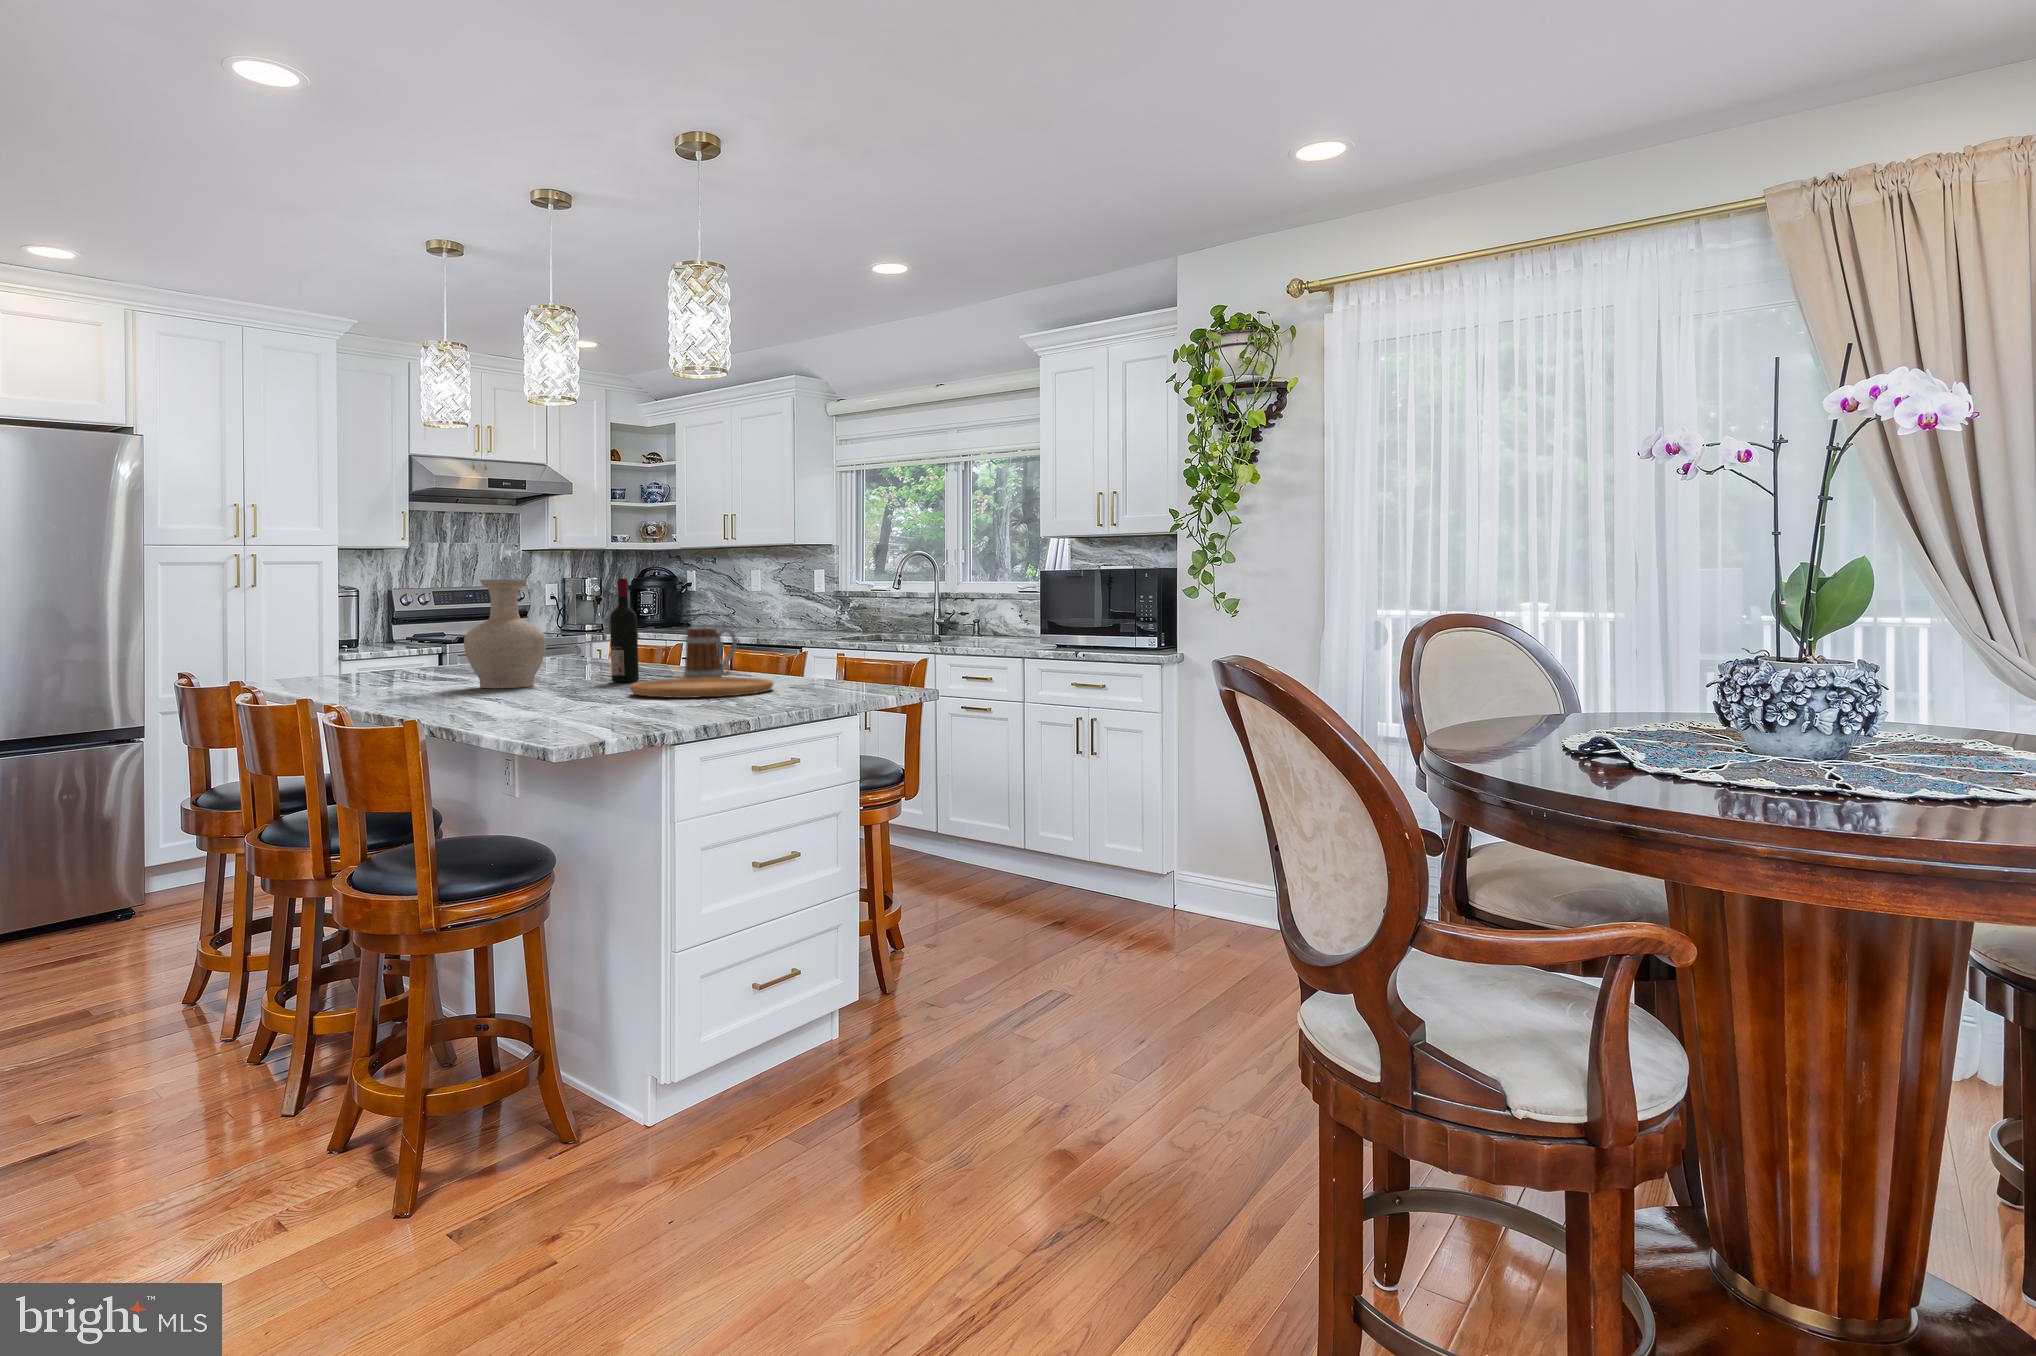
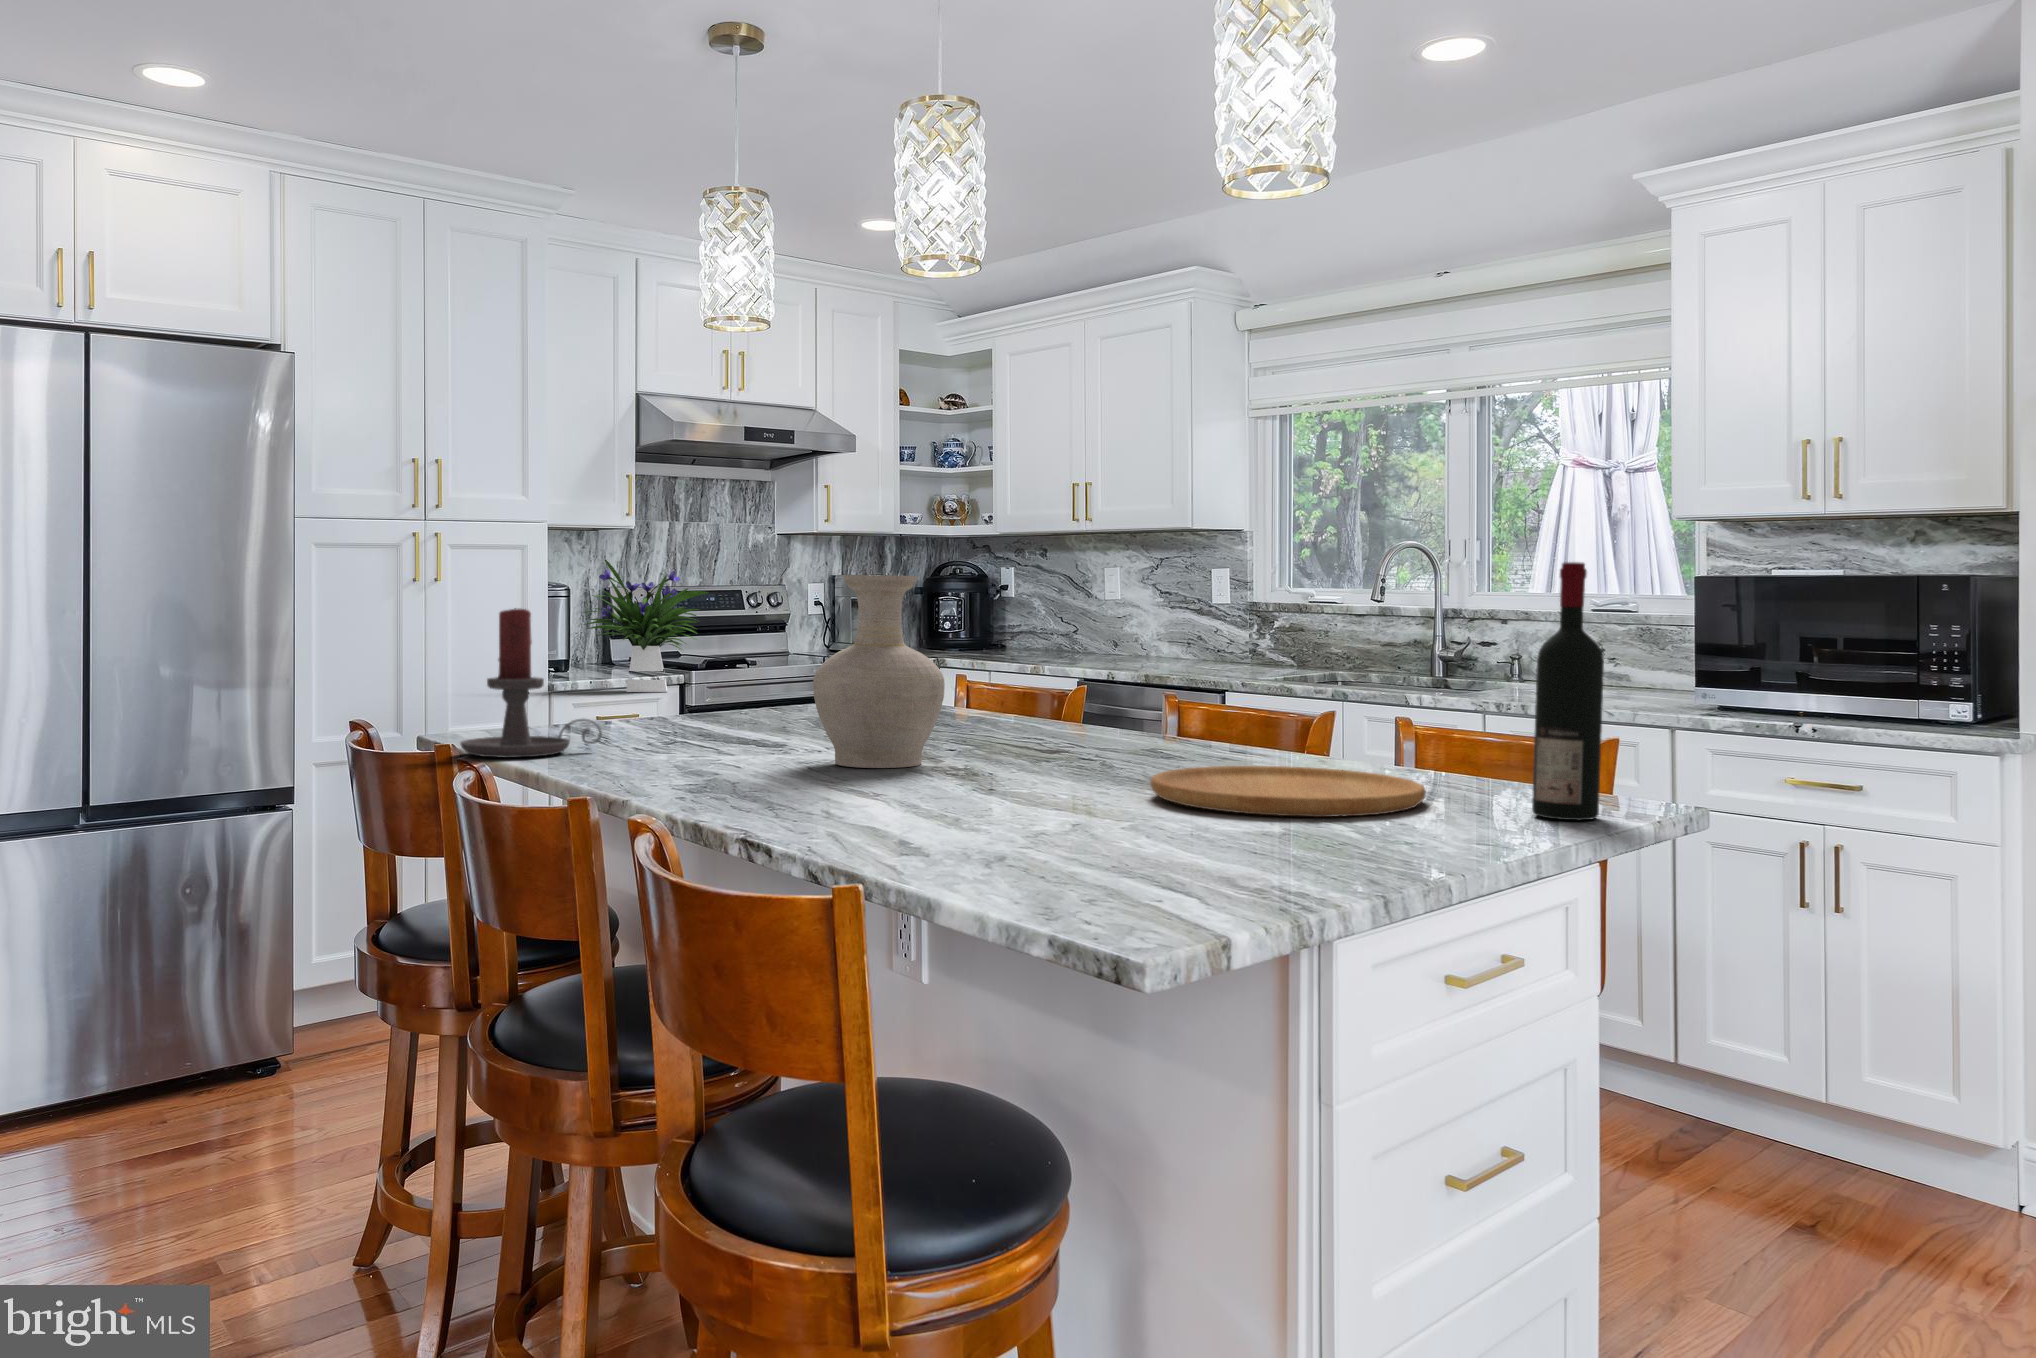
flower arrangement: none [366,570,460,659] -> present [584,560,709,692]
wine bottle: present [610,579,639,682] -> present [1532,562,1604,820]
candle holder: none [243,602,341,691] -> present [460,608,602,758]
mug: present [684,628,737,678] -> none [1182,669,1273,768]

